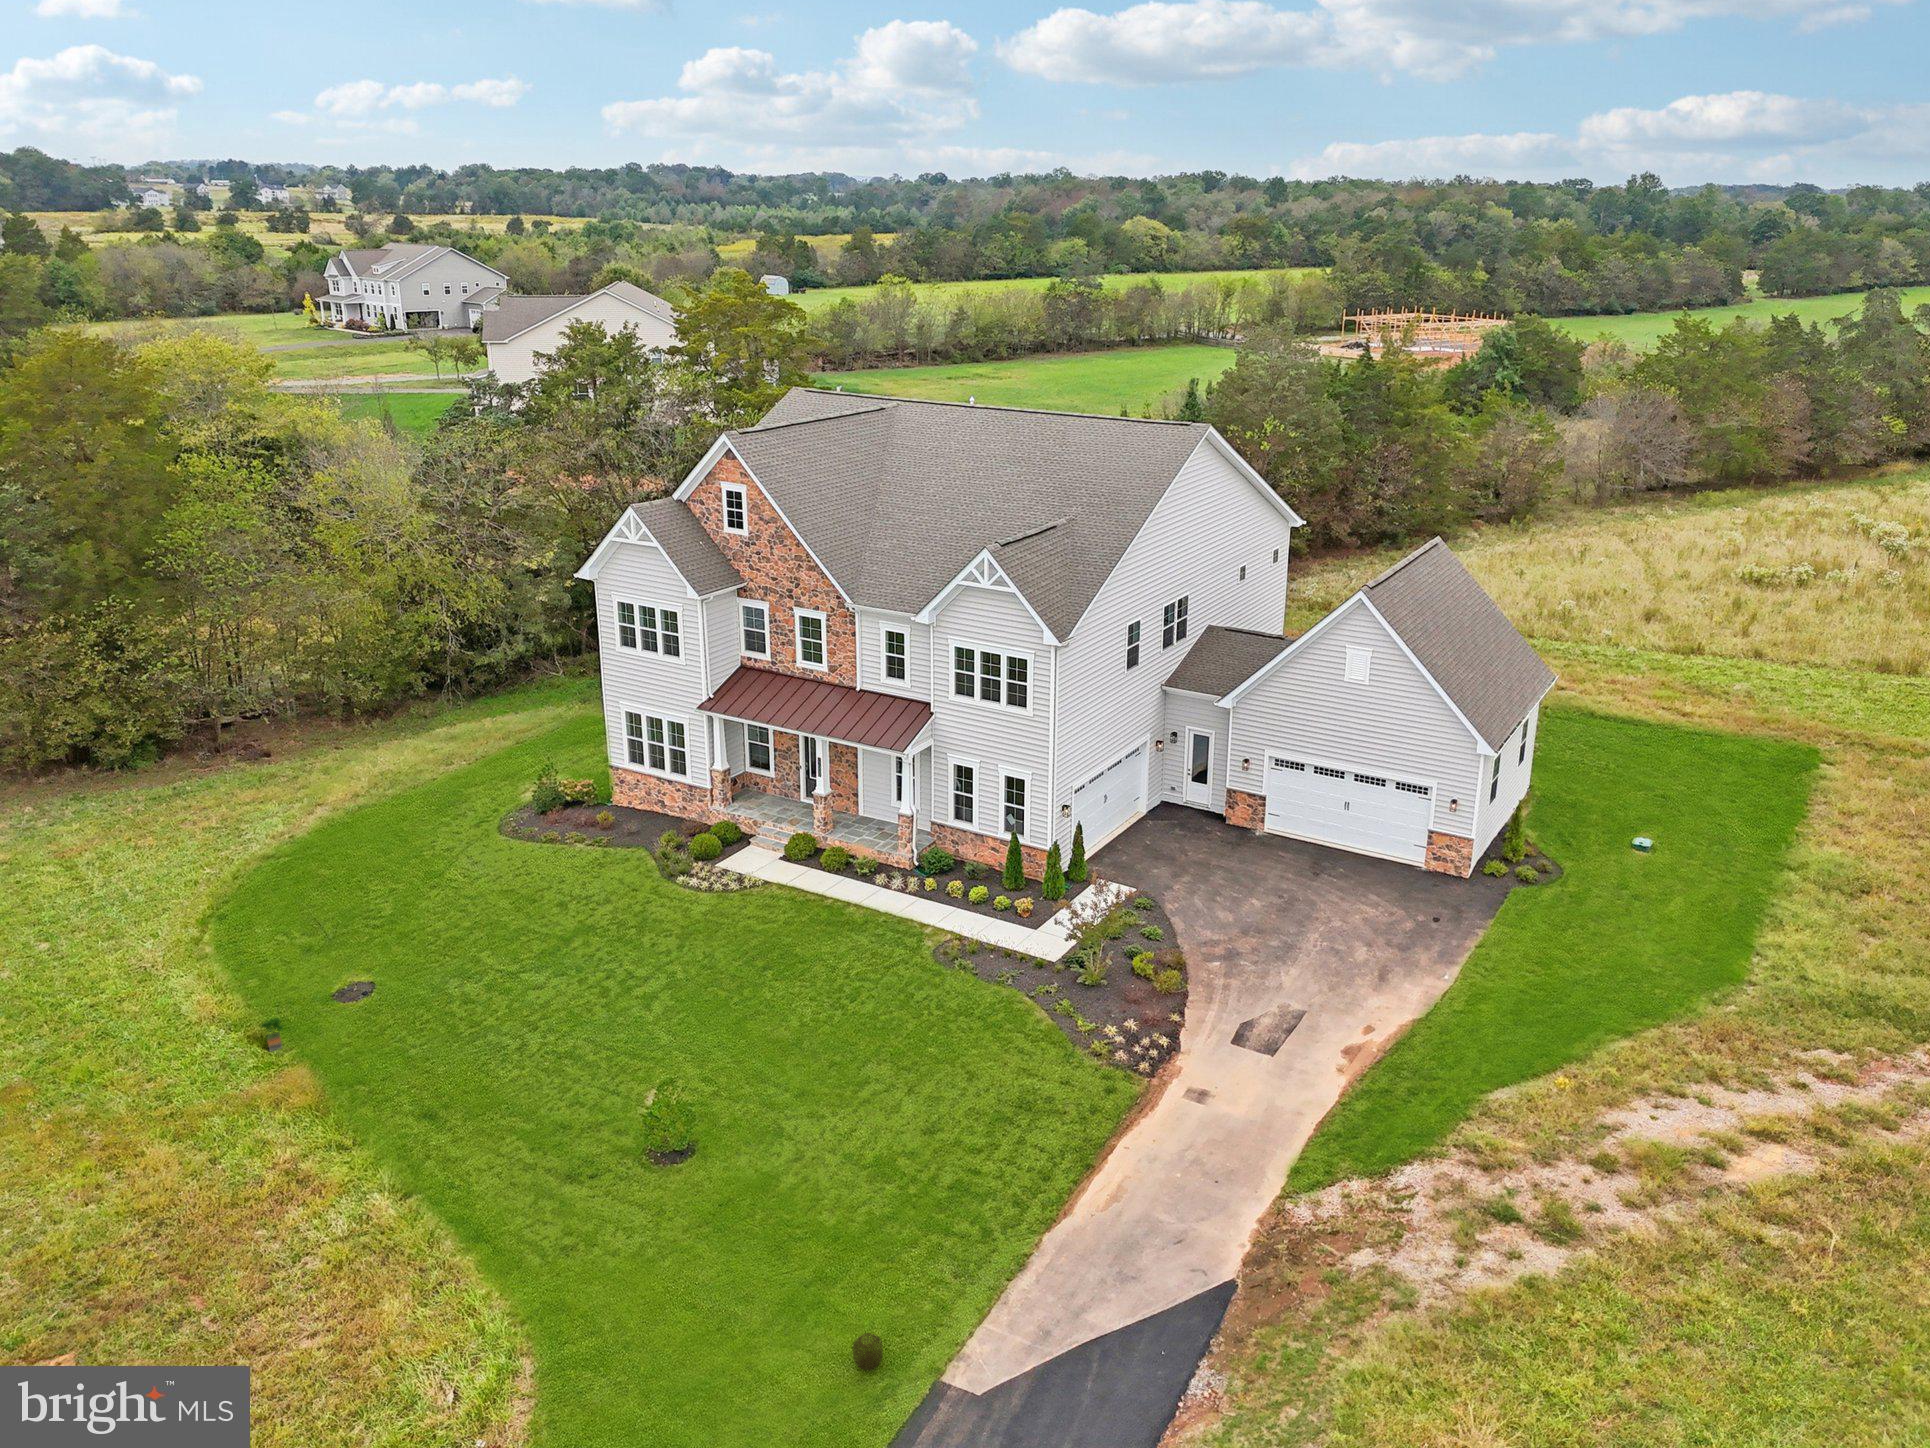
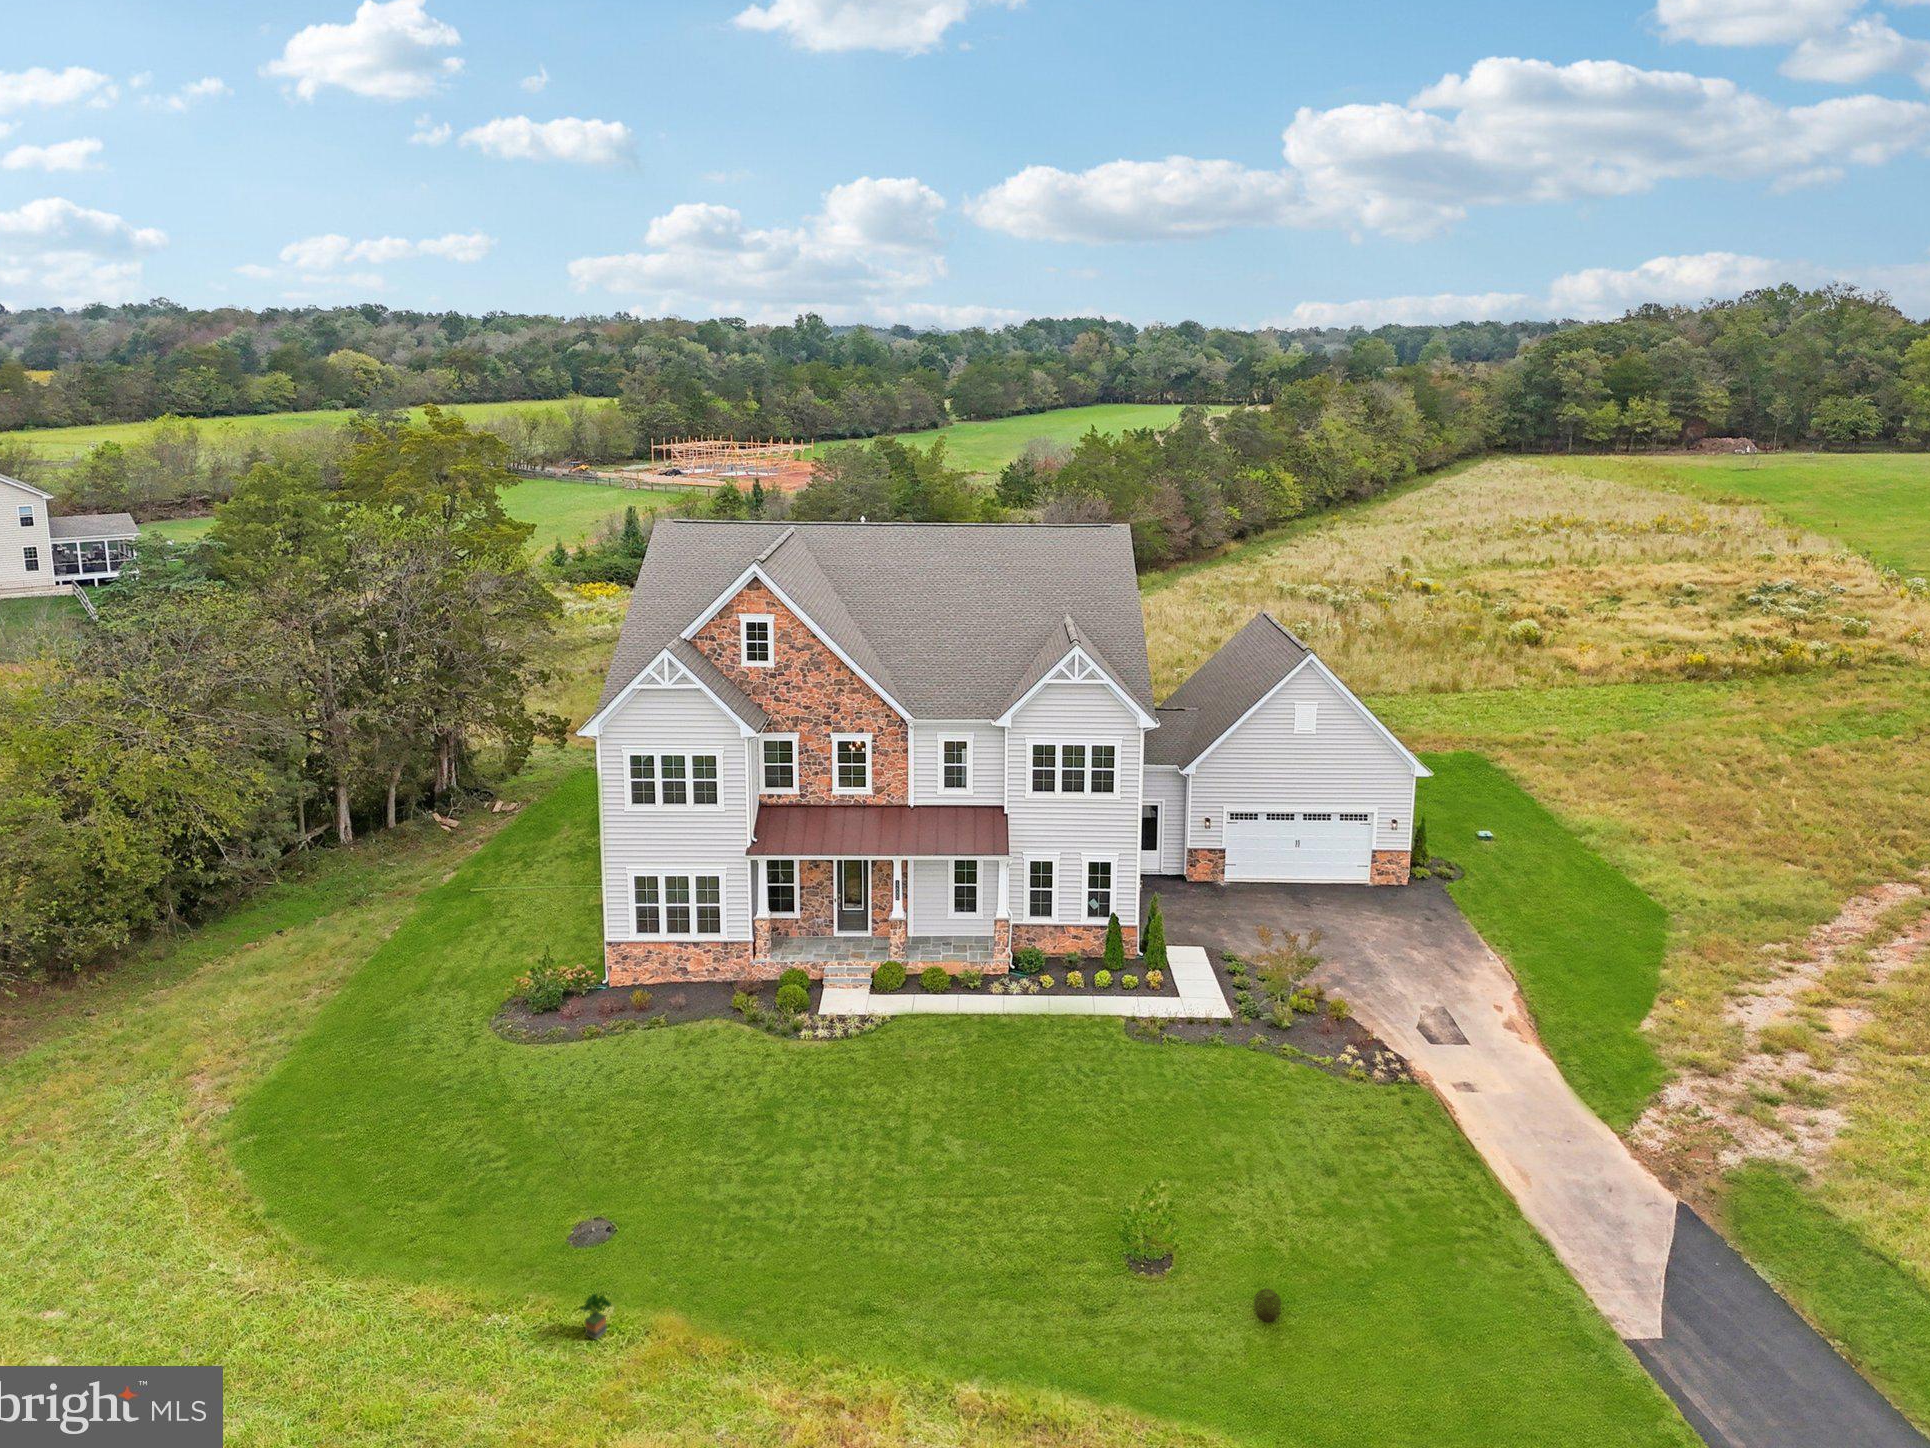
woven basket: present [852,1333,883,1370] -> present [1254,1289,1281,1322]

